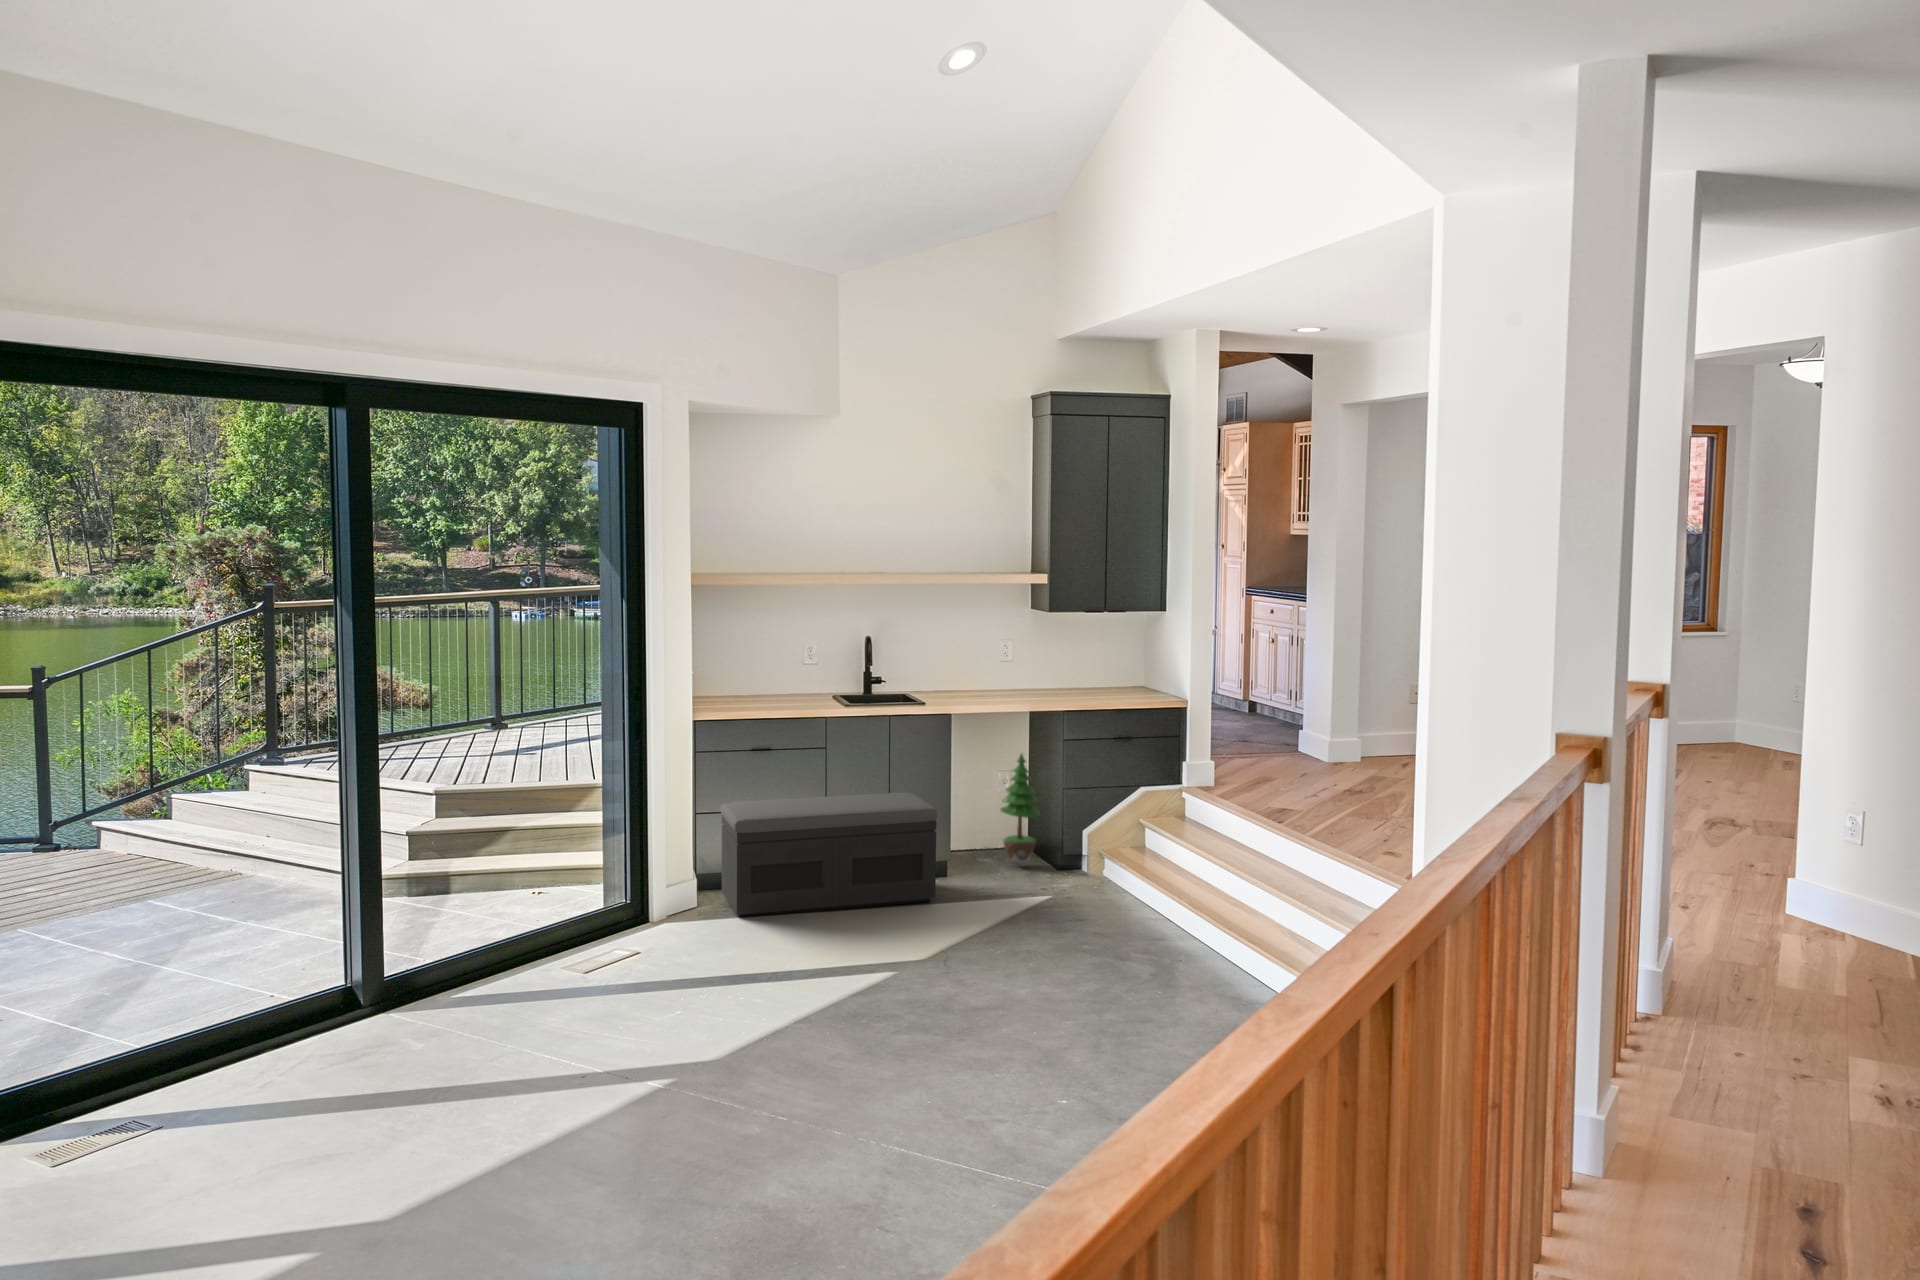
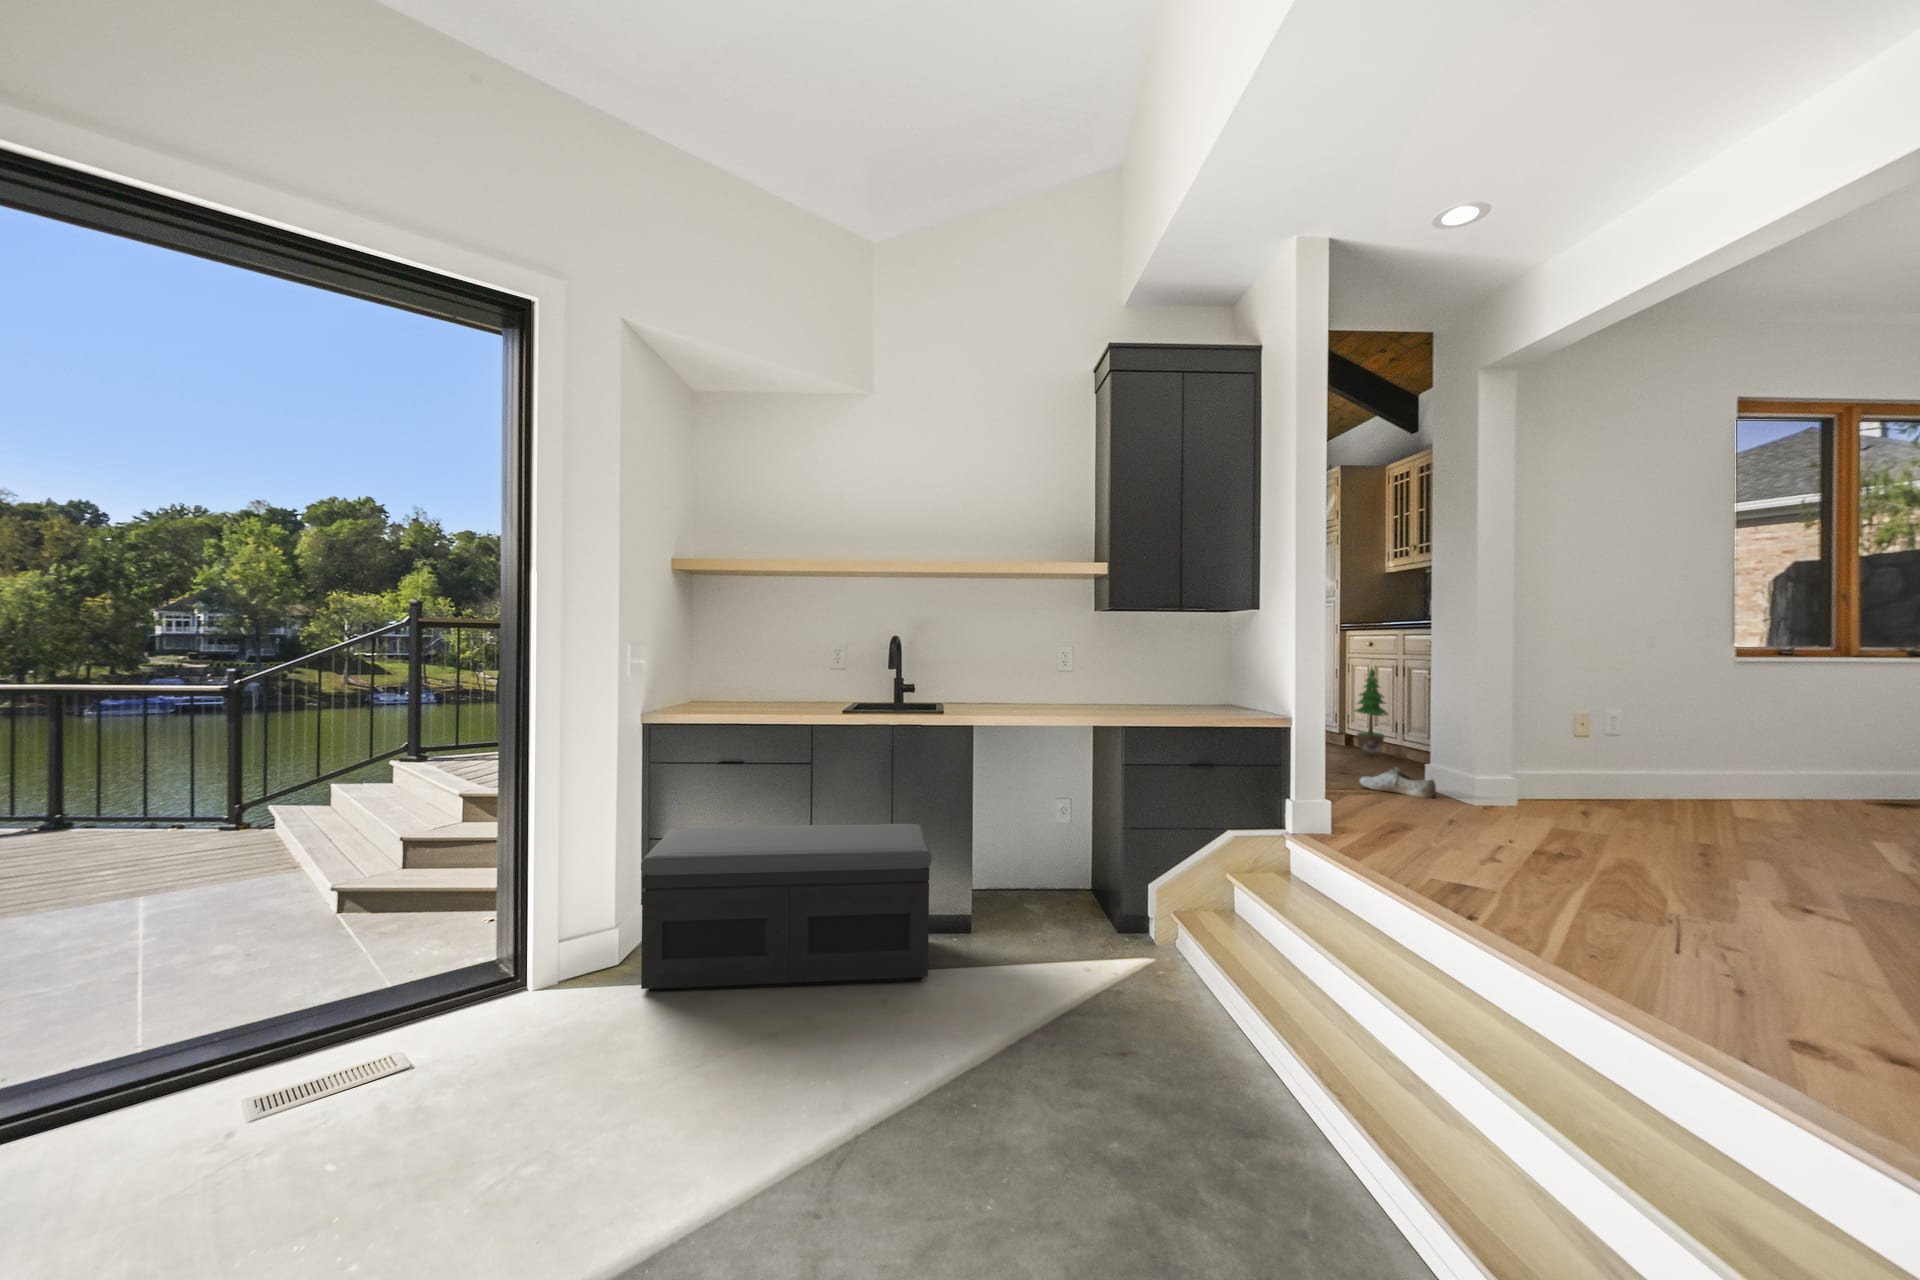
shoe: none [1247,734,1304,759] -> present [1360,768,1436,798]
potted tree: present [1001,754,1040,866] -> present [1355,669,1388,755]

